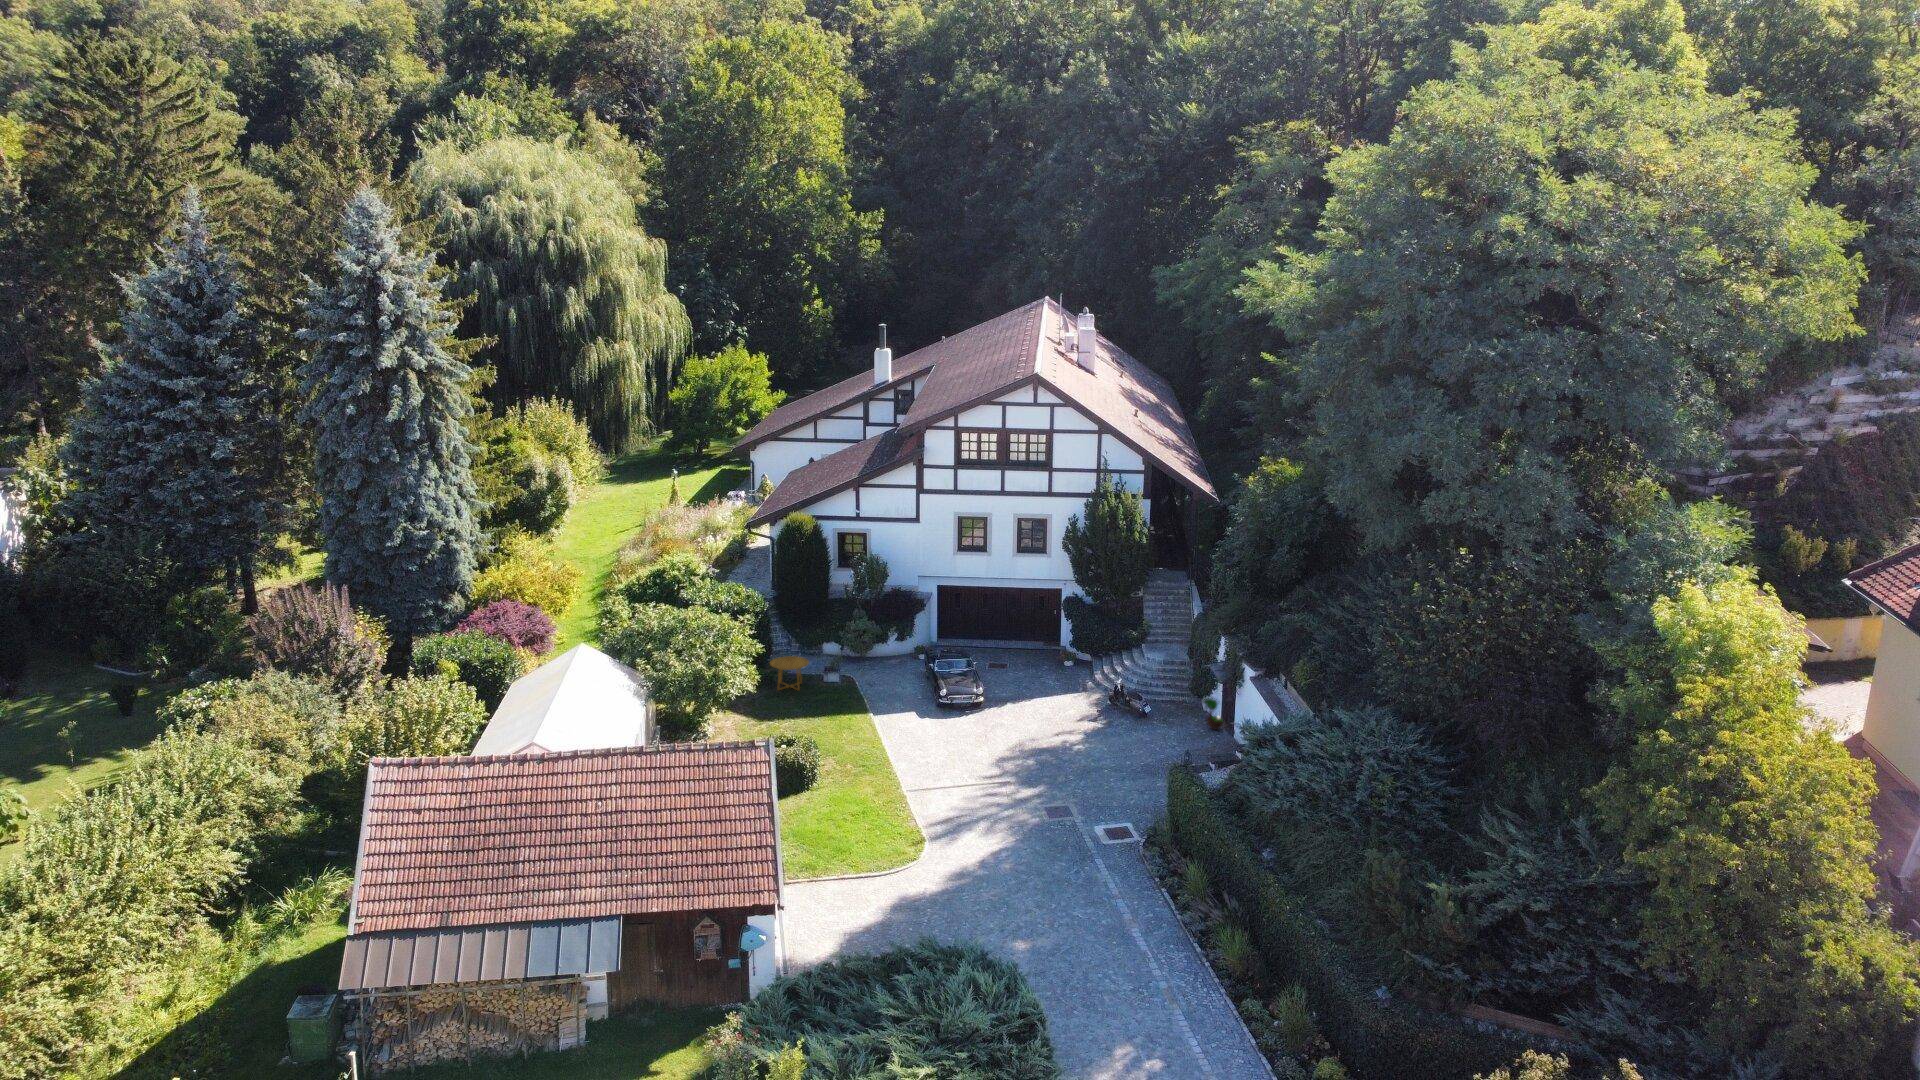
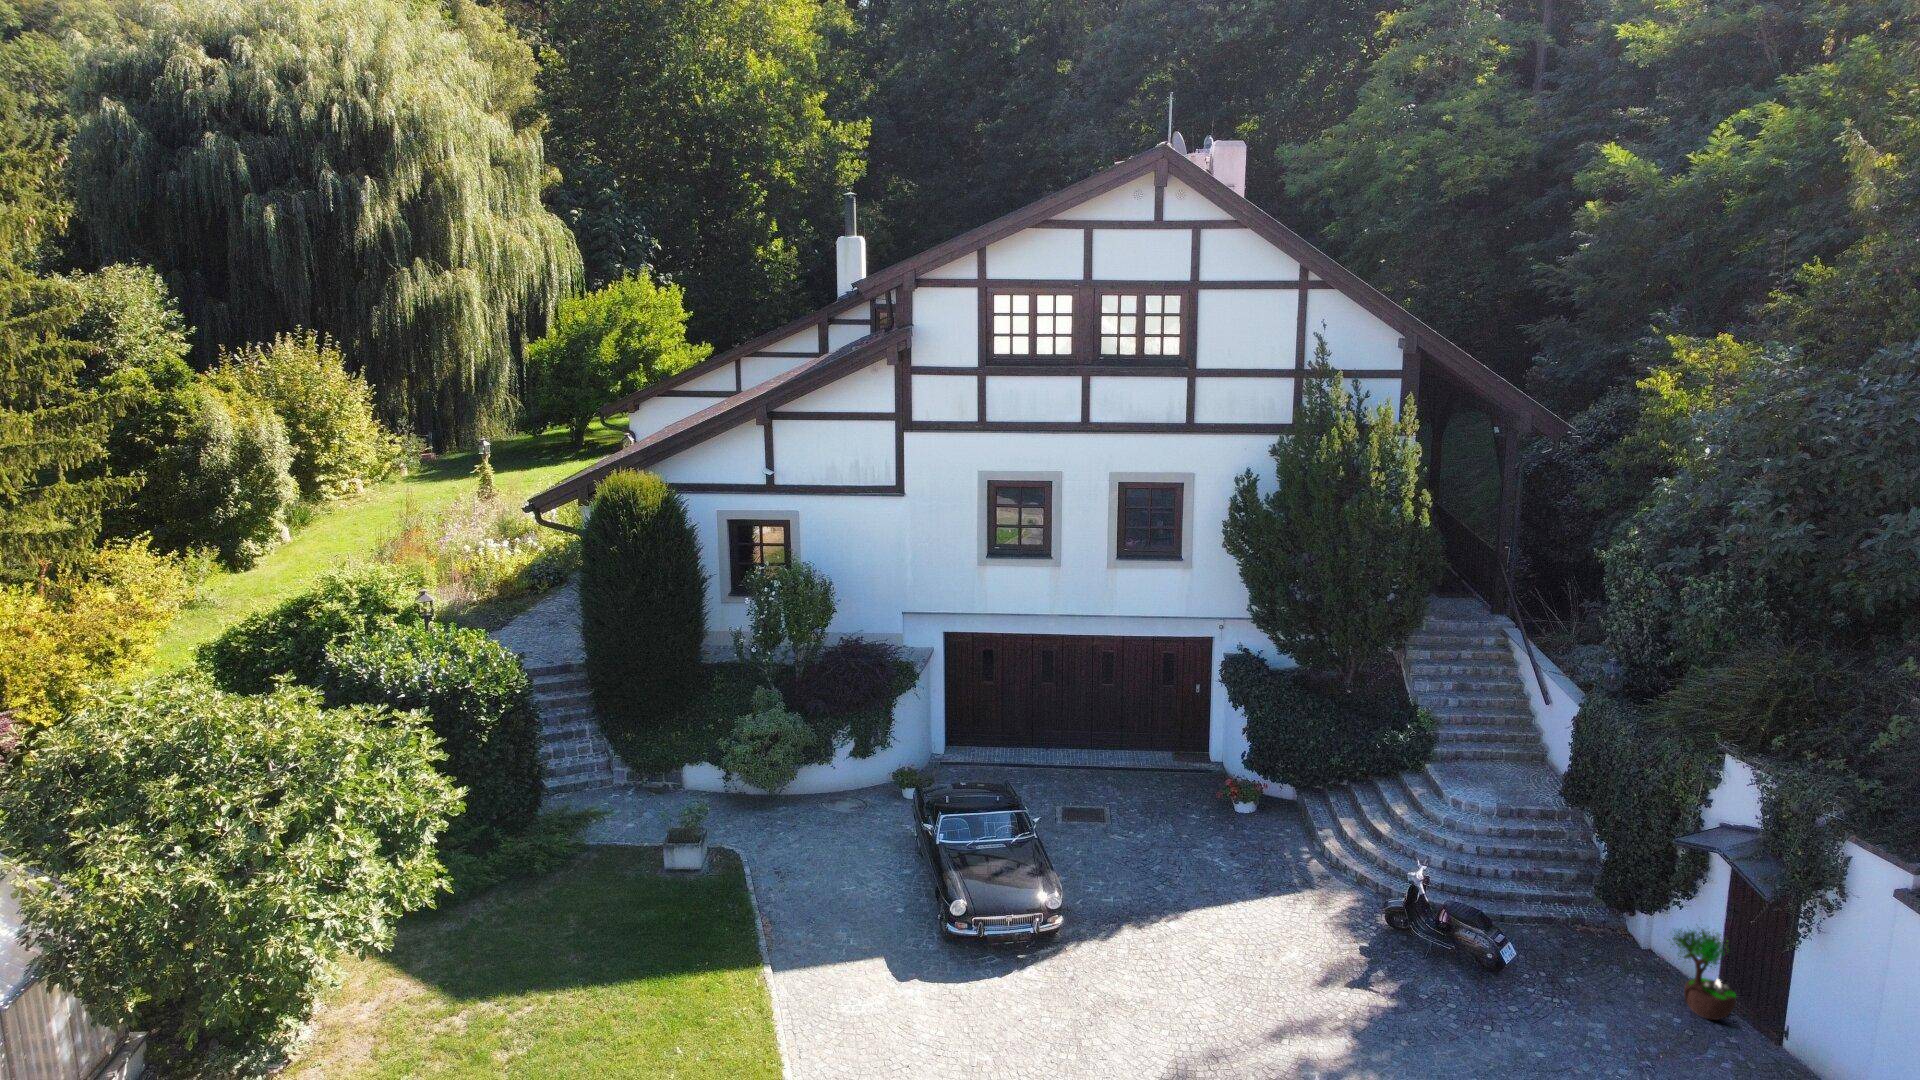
round table: present [770,656,809,690] -> none [536,803,635,892]

